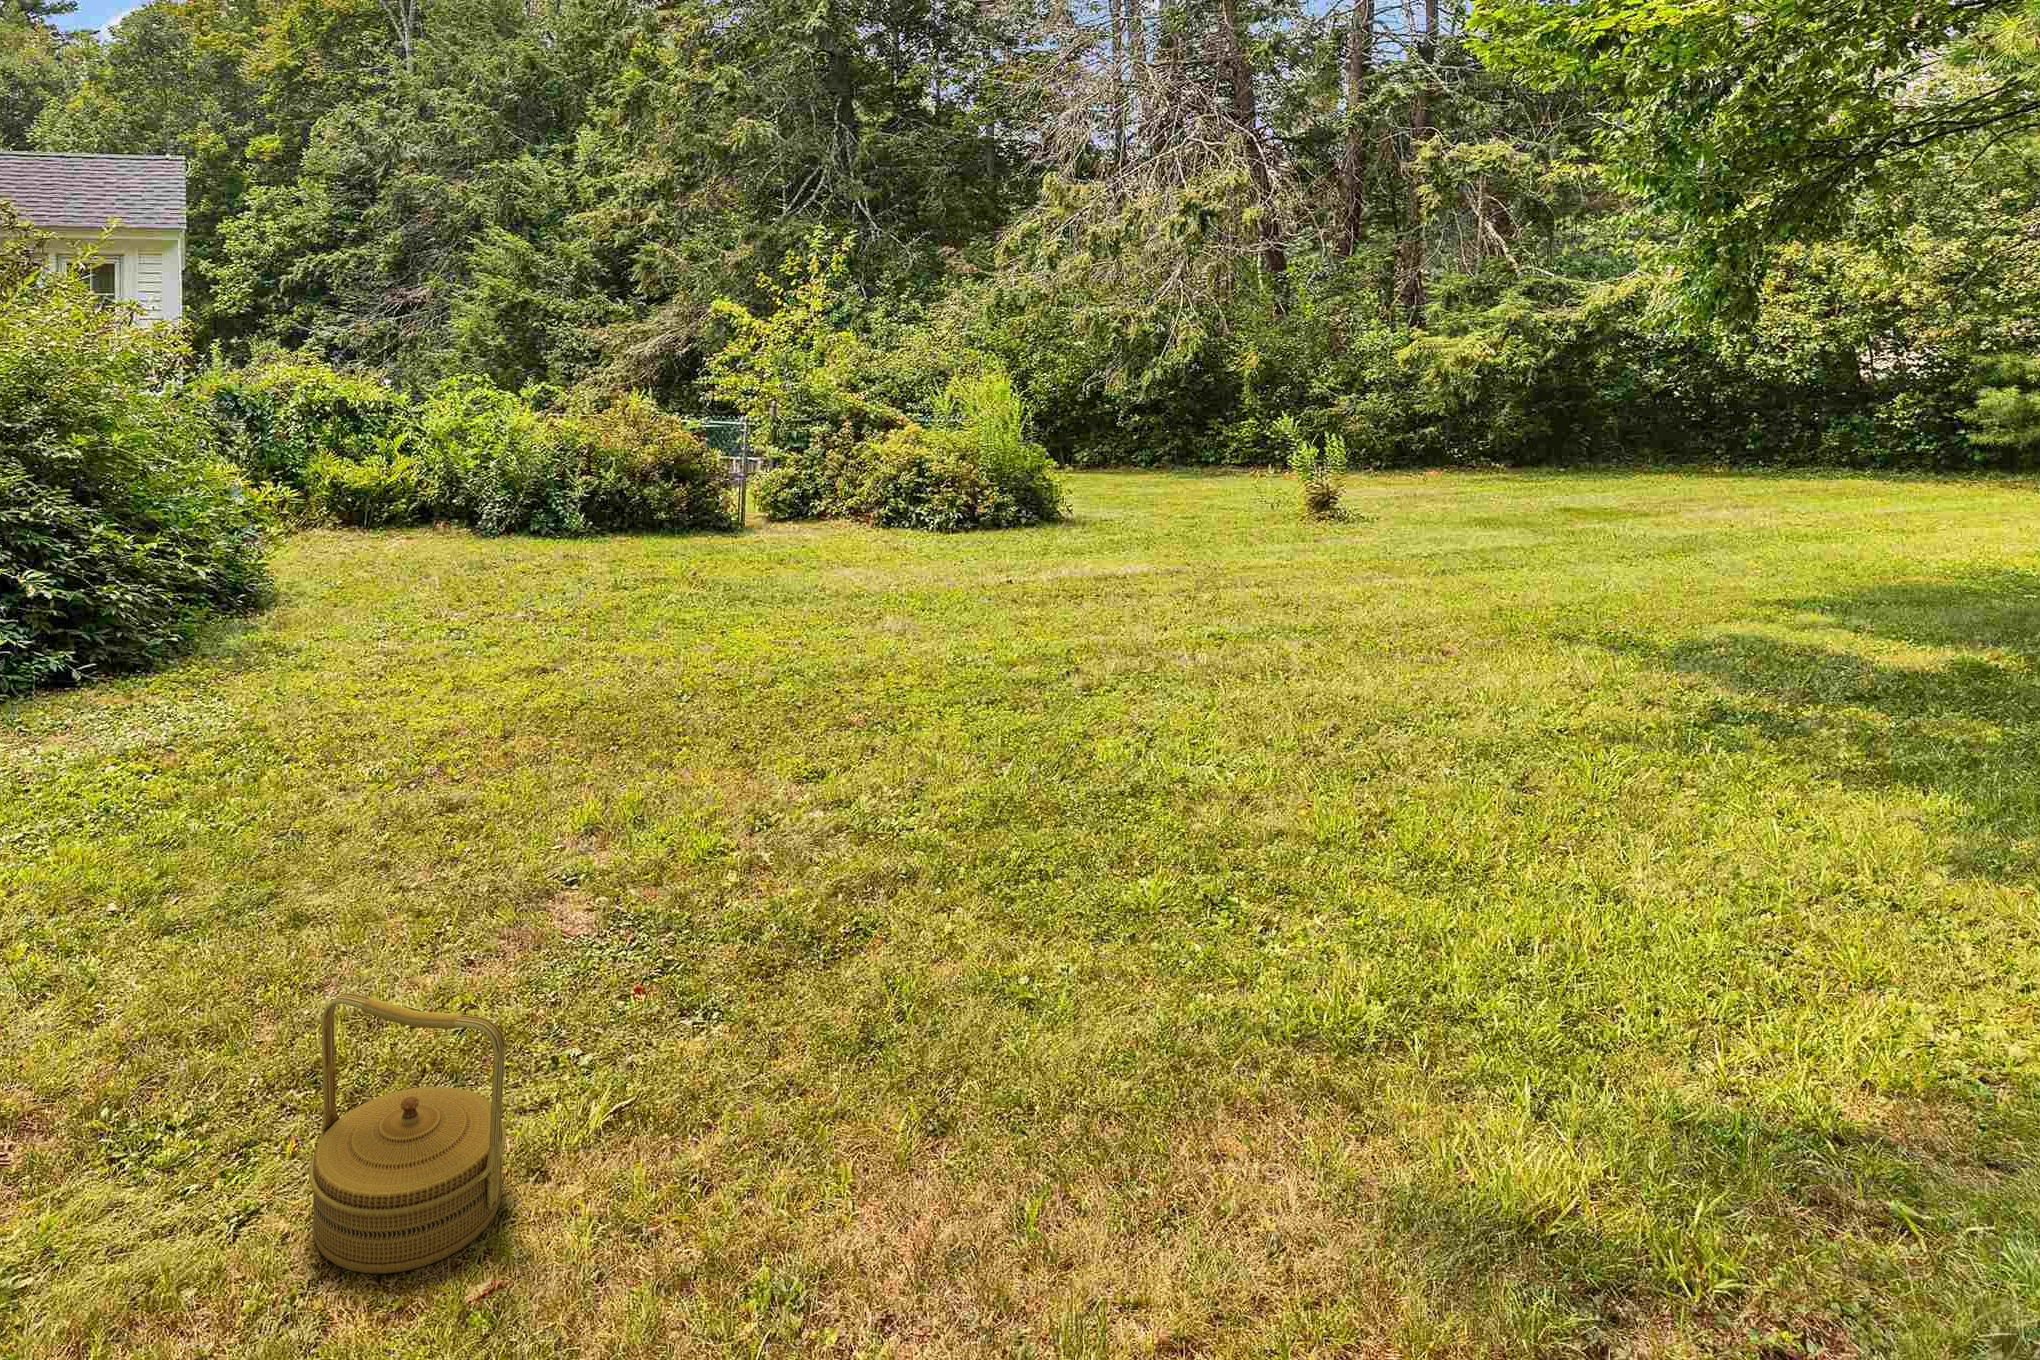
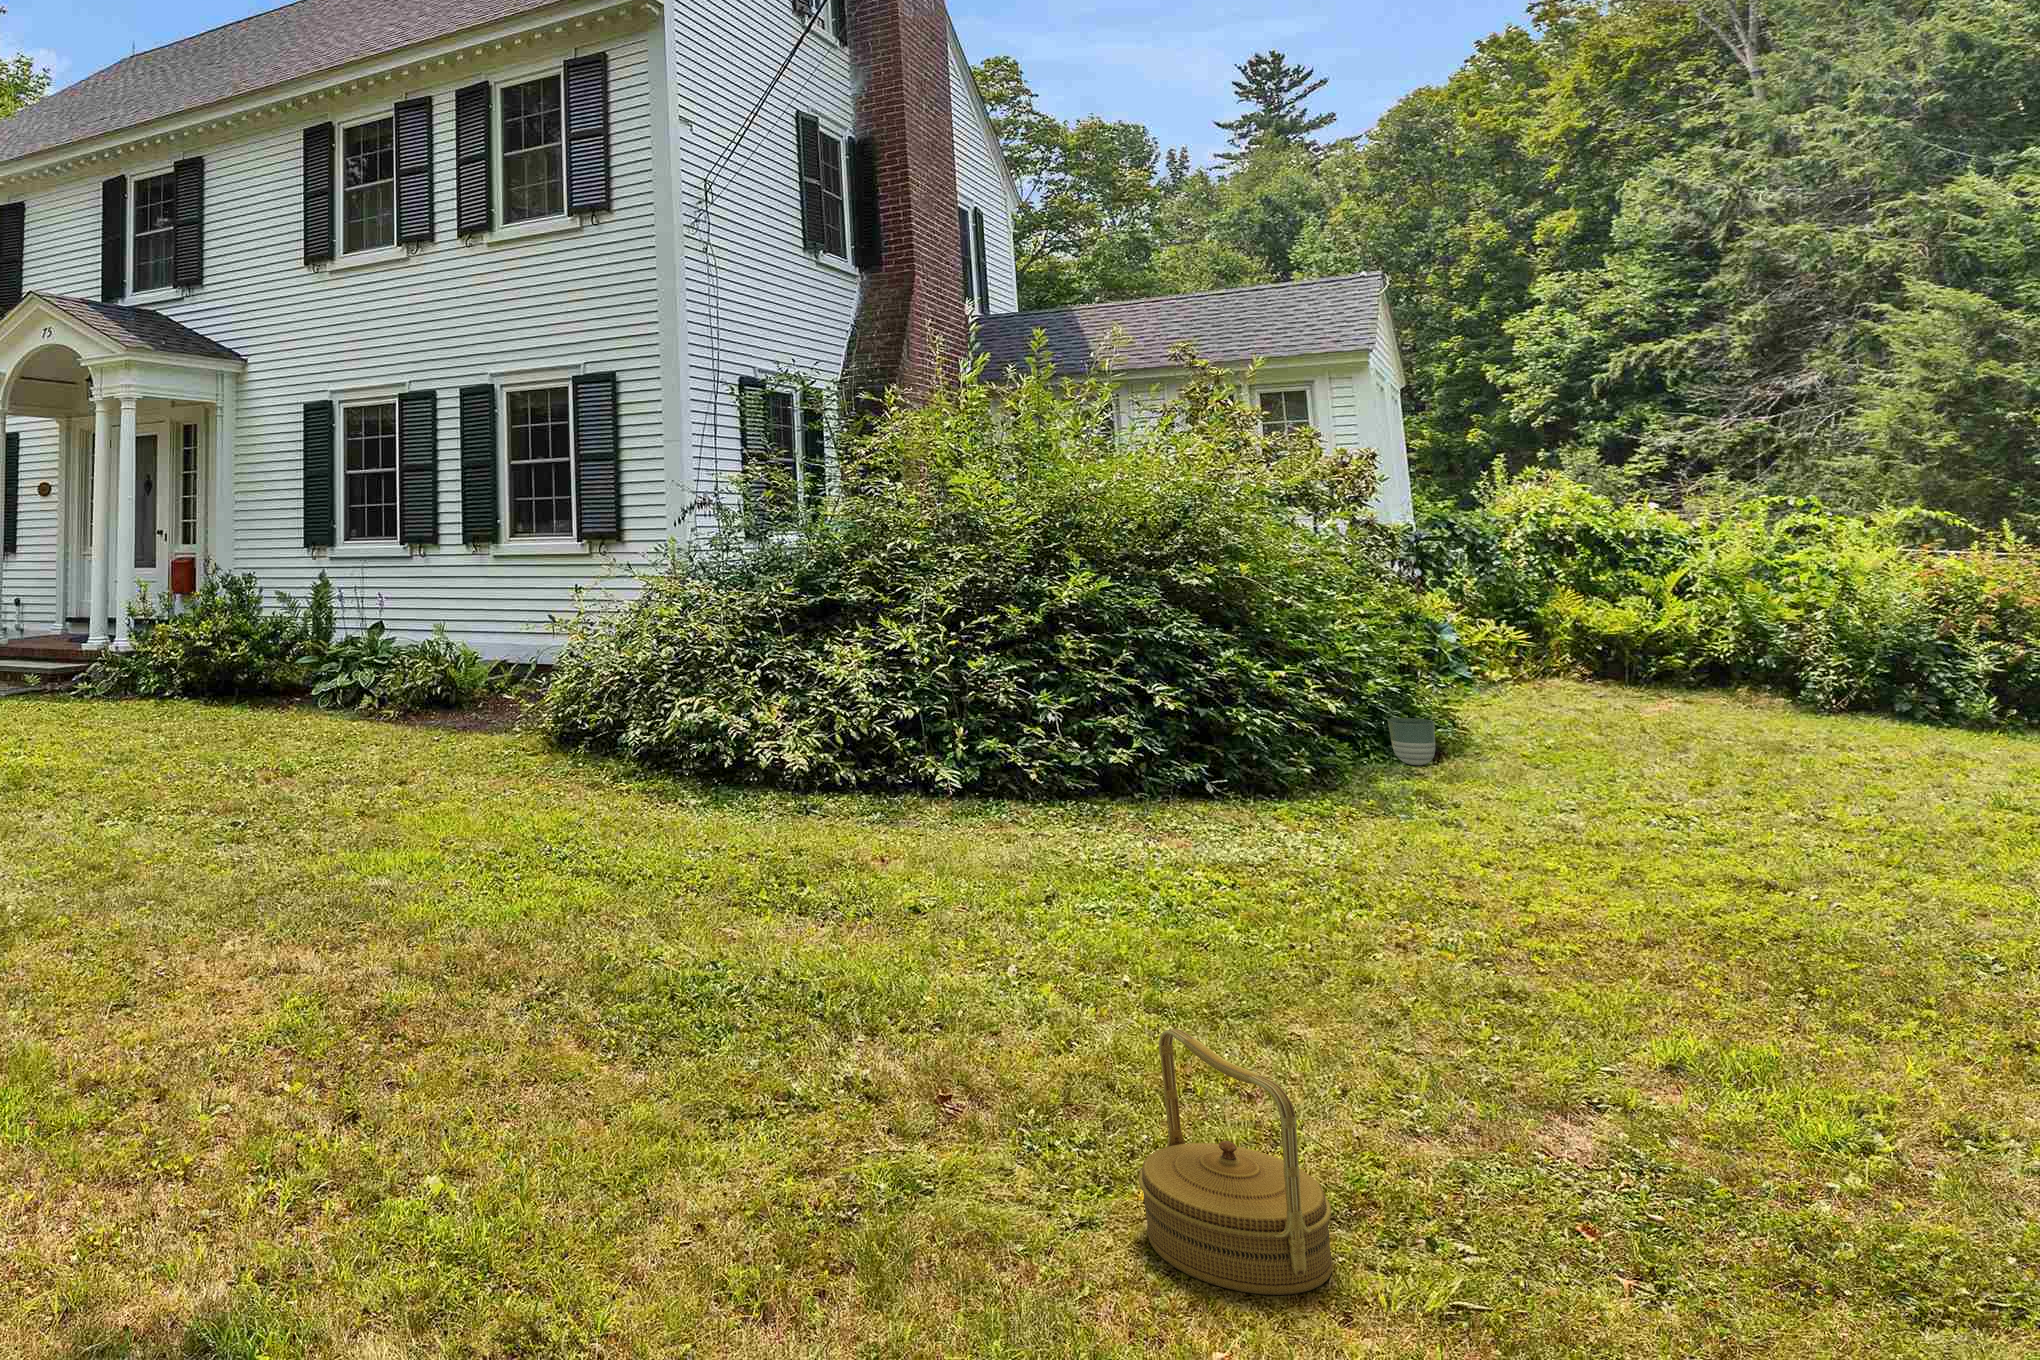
planter: none [228,572,267,615] -> present [1388,718,1435,765]

